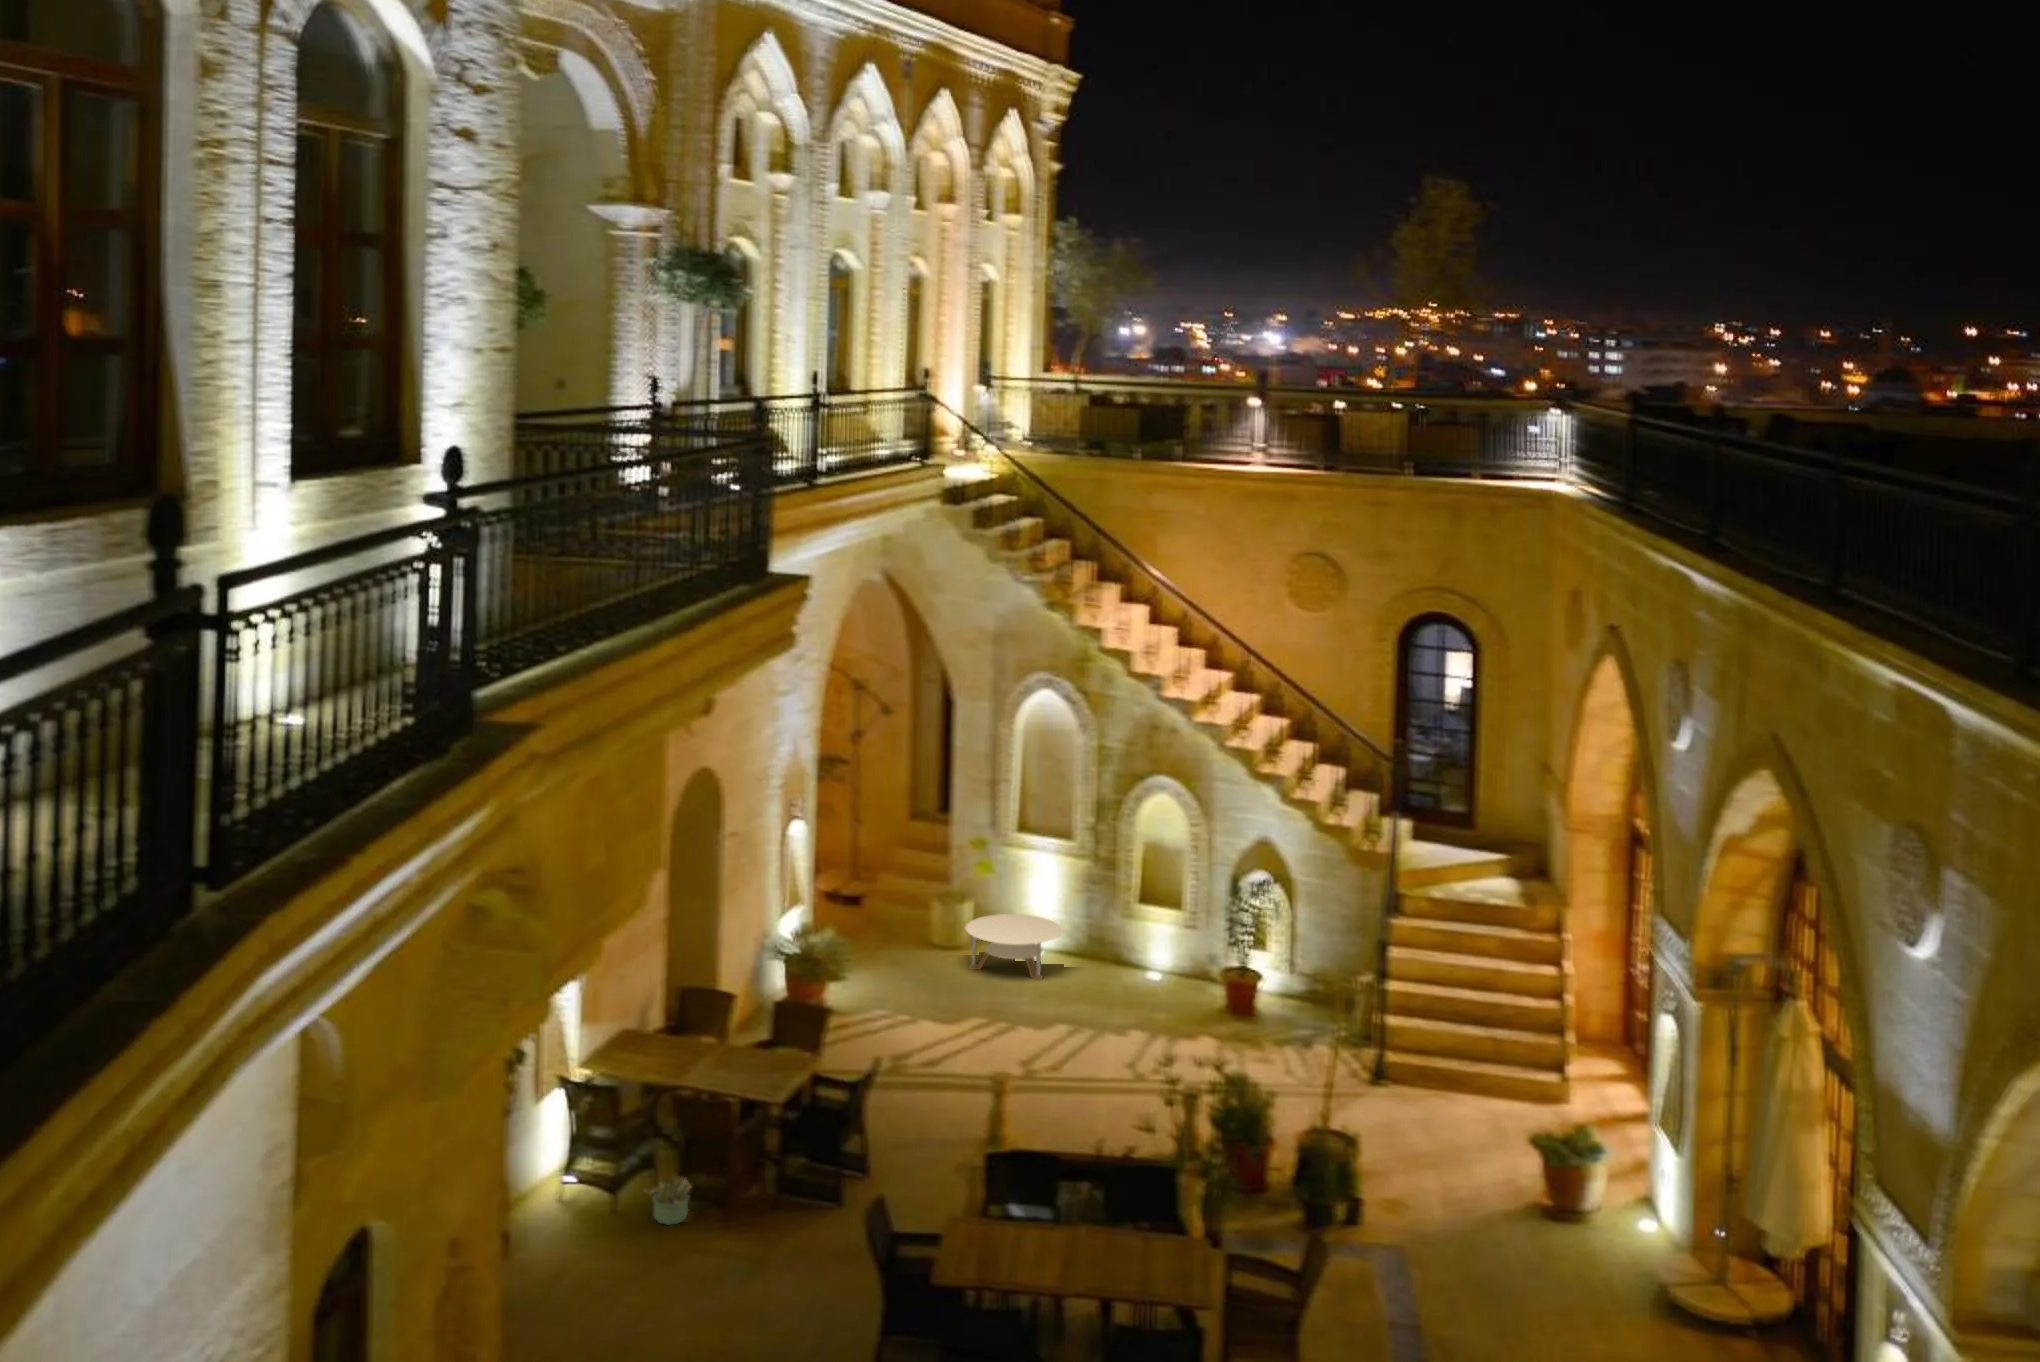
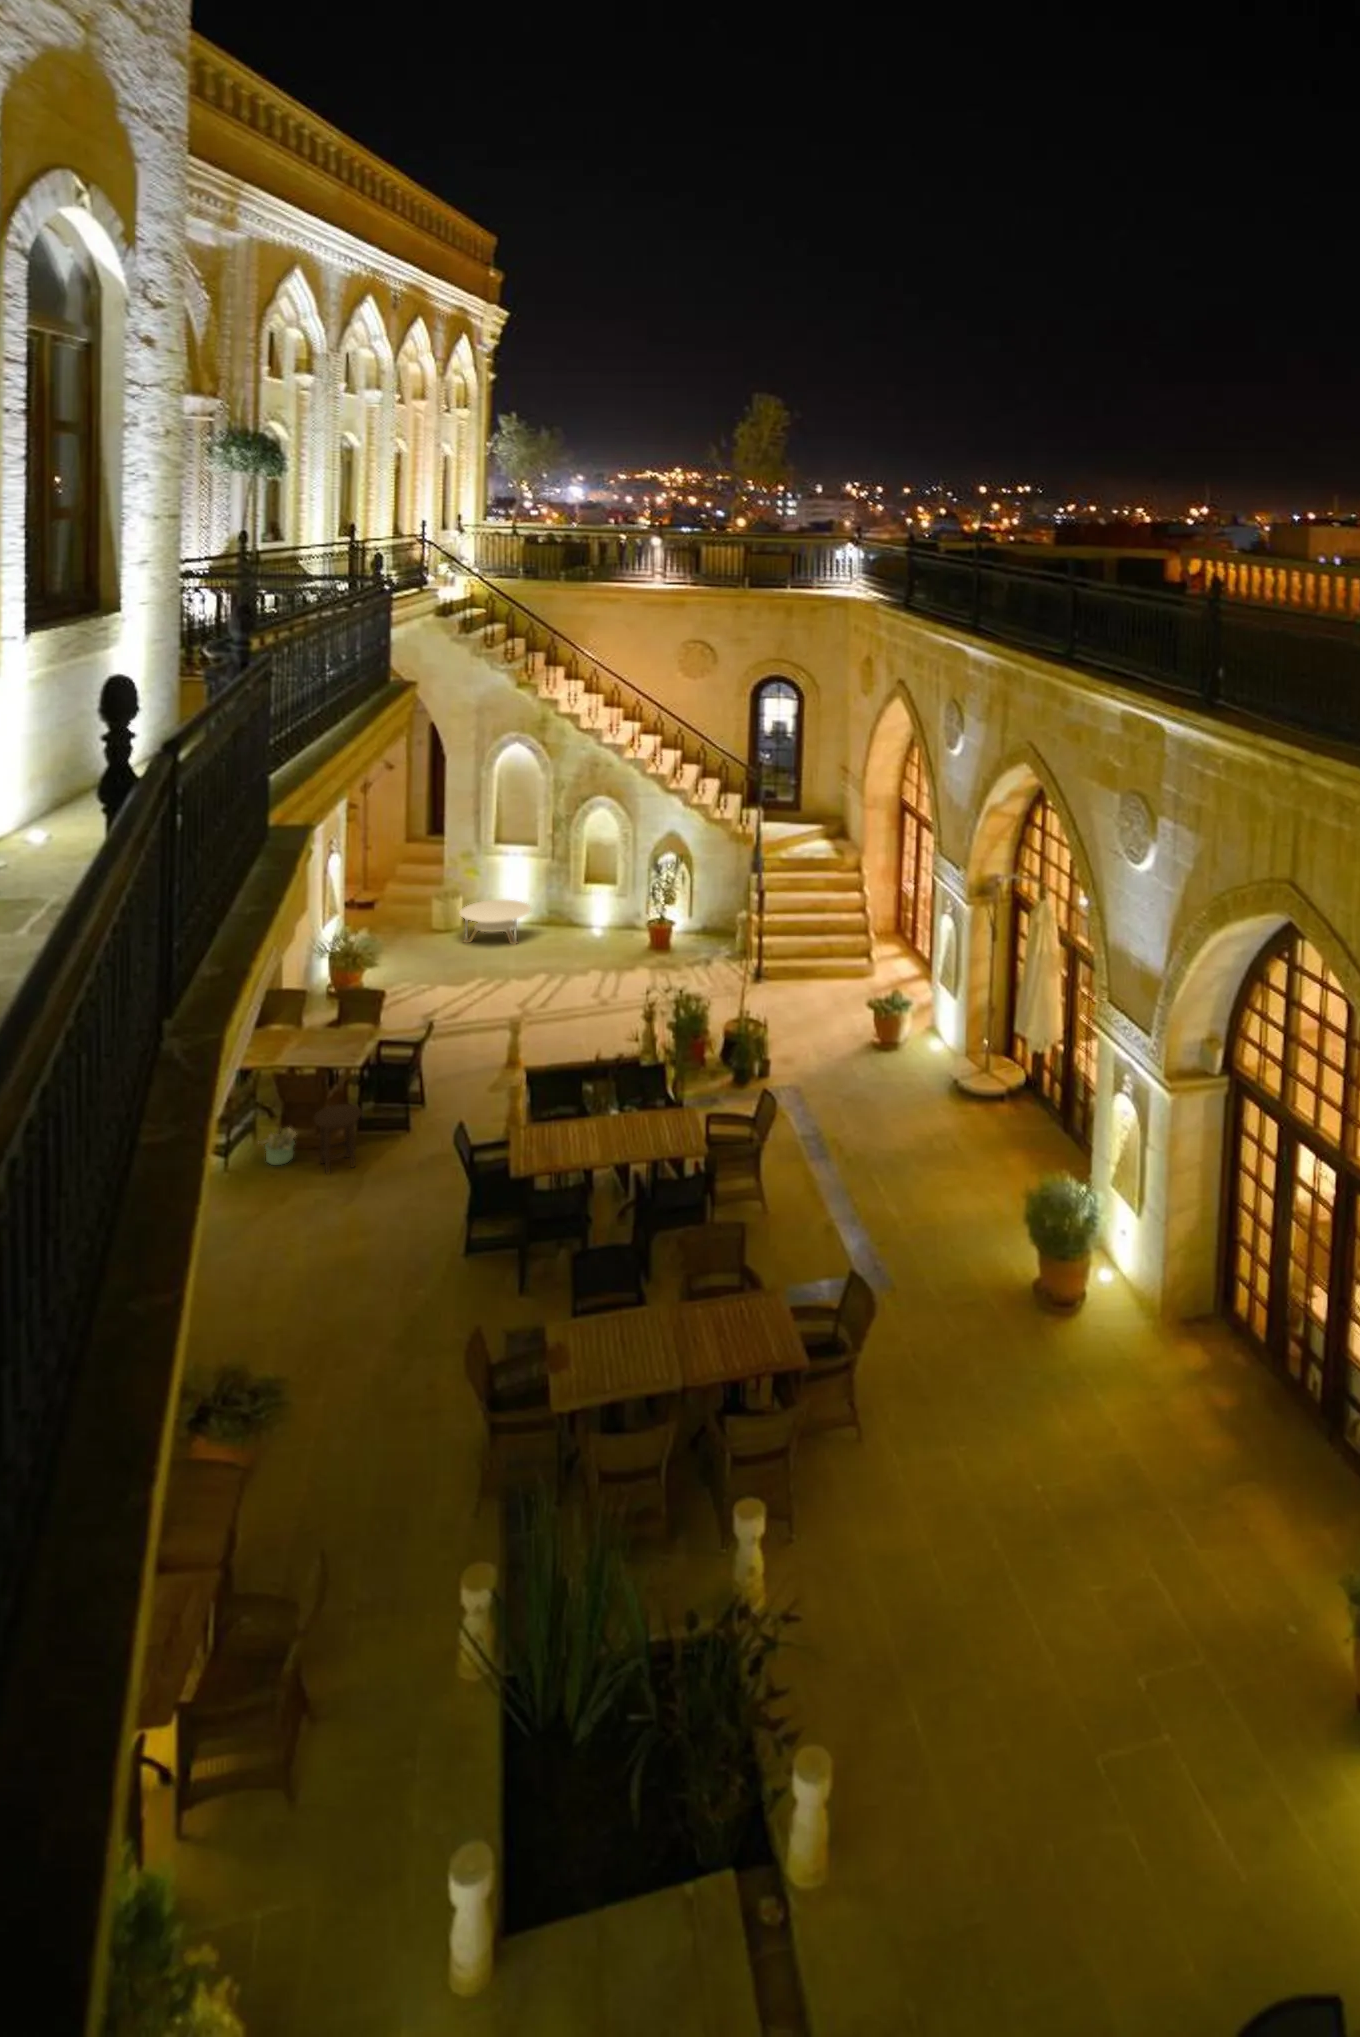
stool: none [709,1155,769,1246] -> present [314,1104,361,1173]

